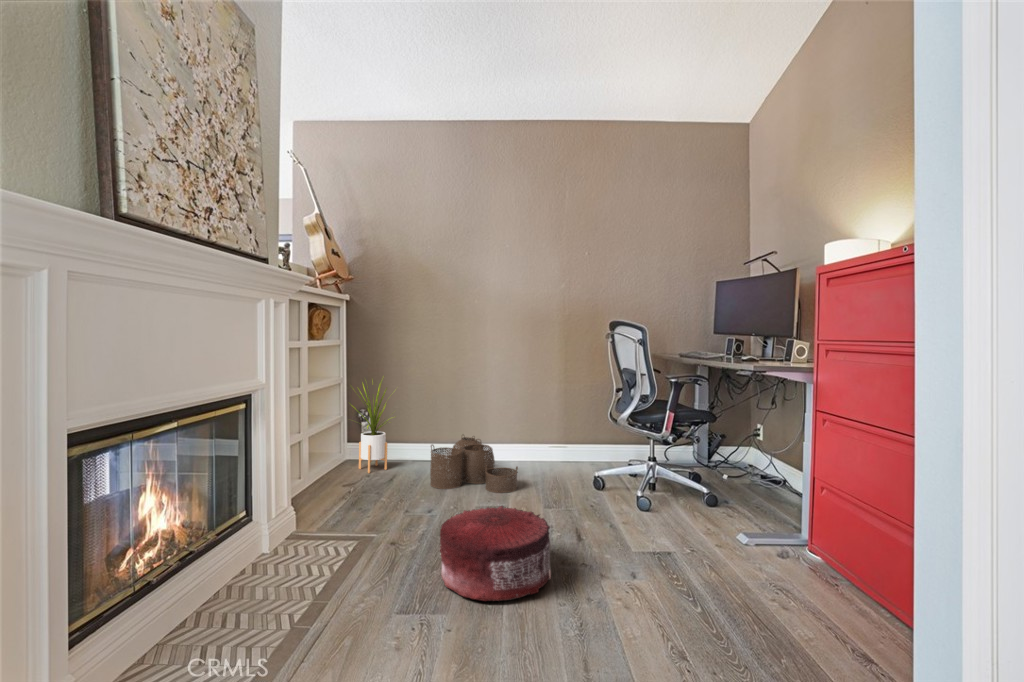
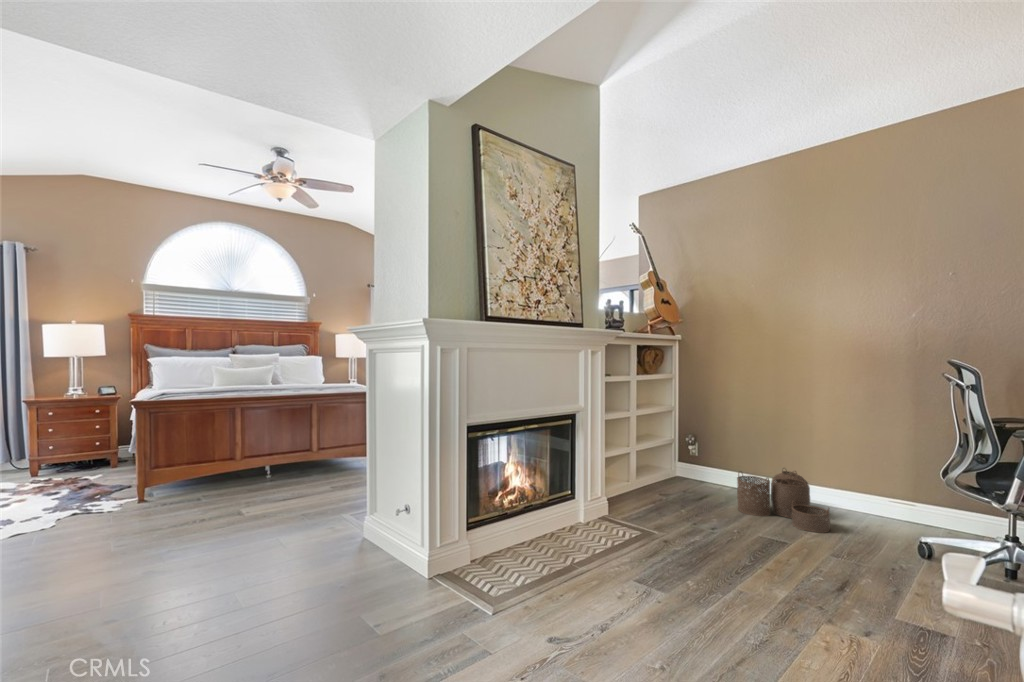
house plant: present [350,383,389,473] -> none [672,403,719,489]
pouf: present [440,506,551,601] -> none [679,524,791,608]

